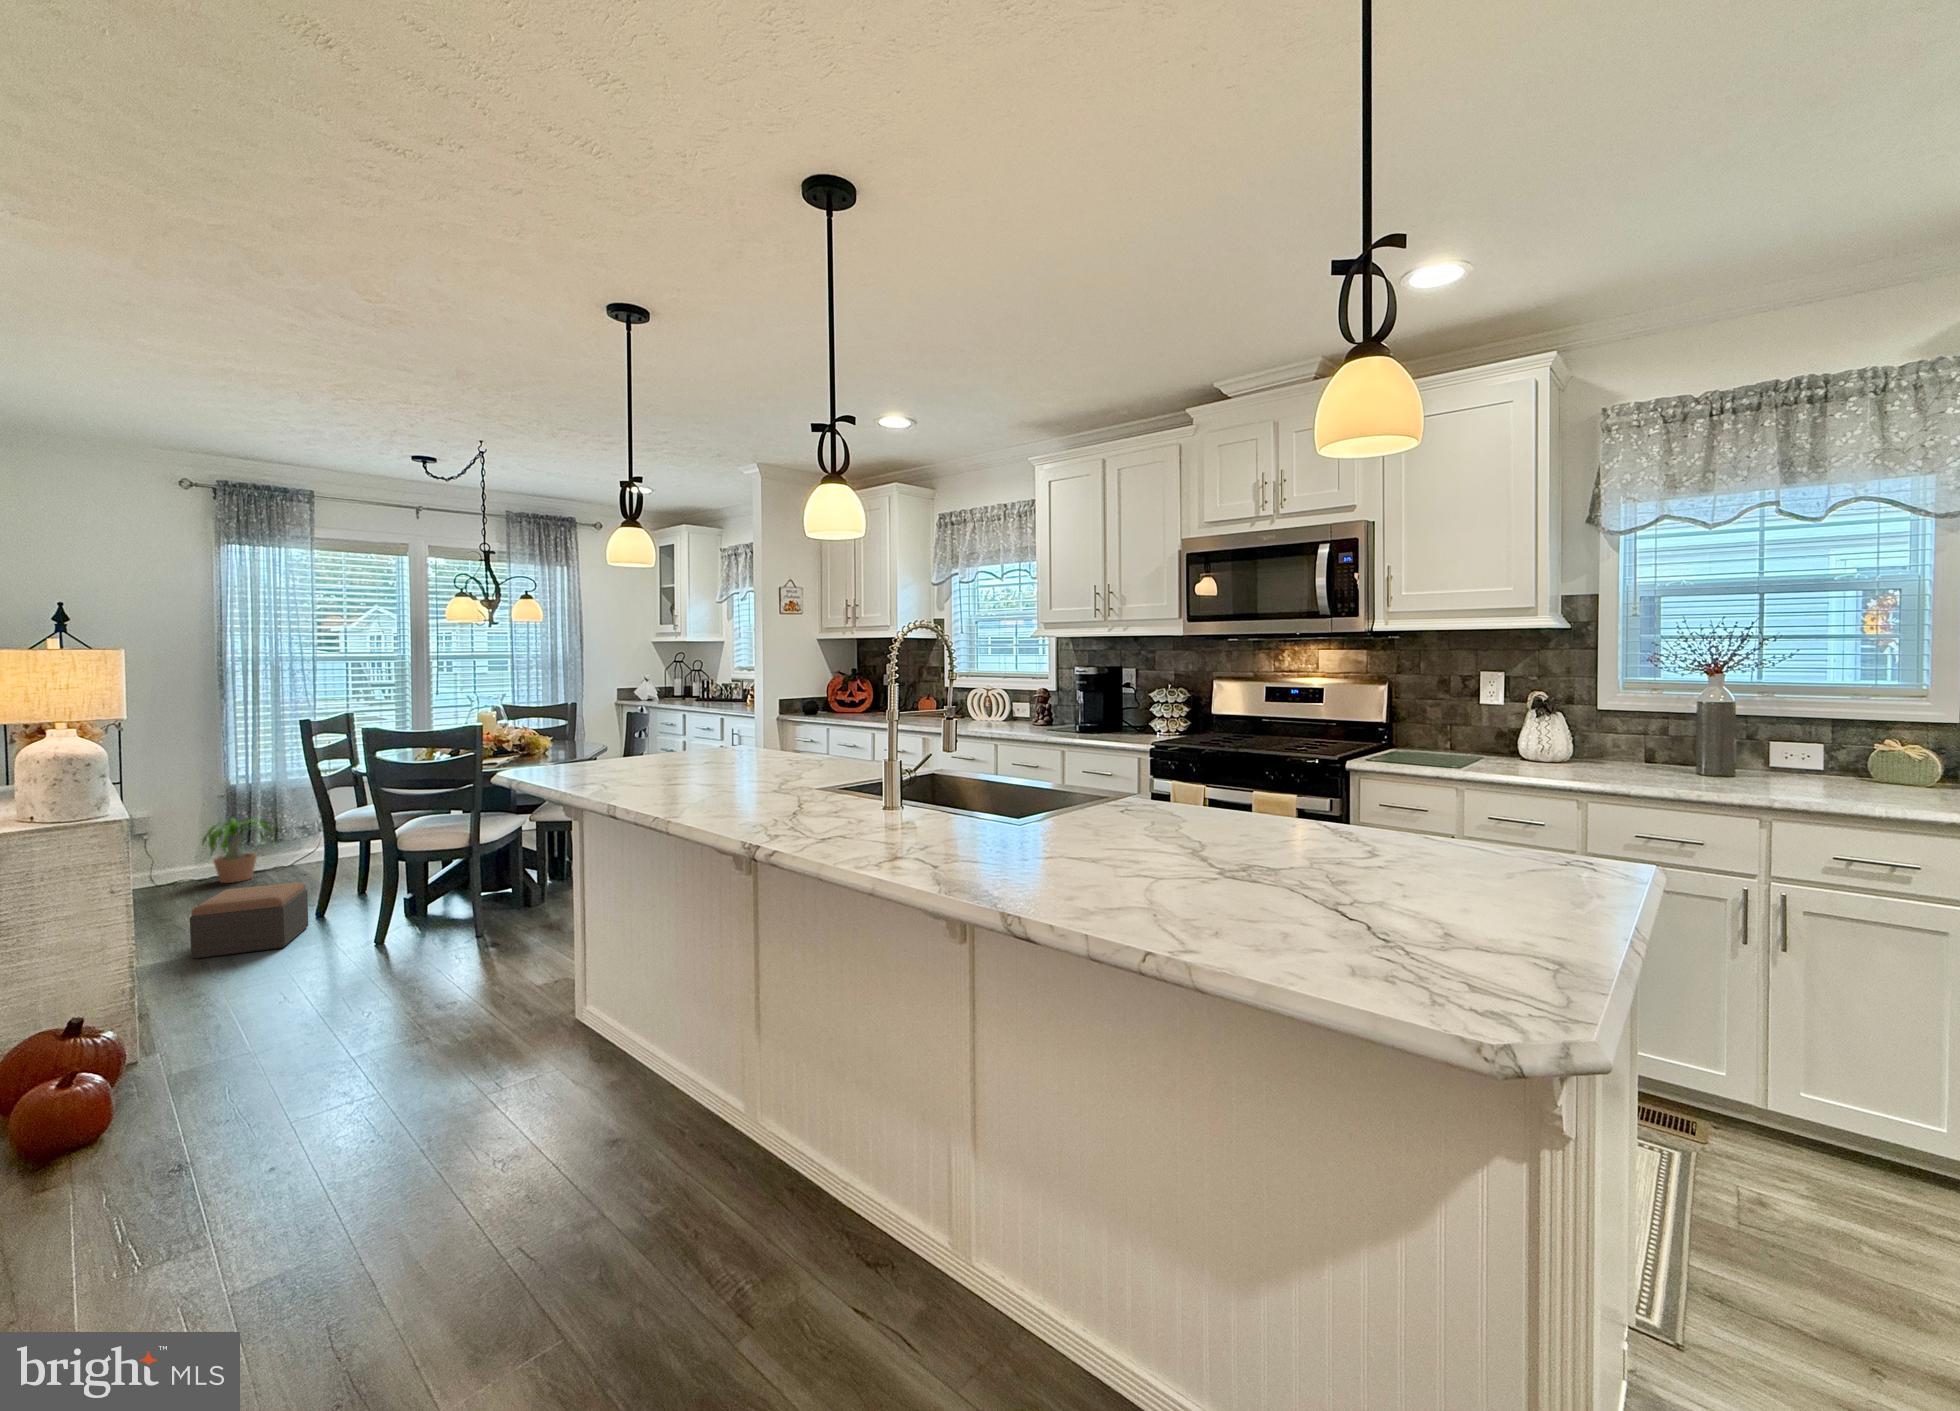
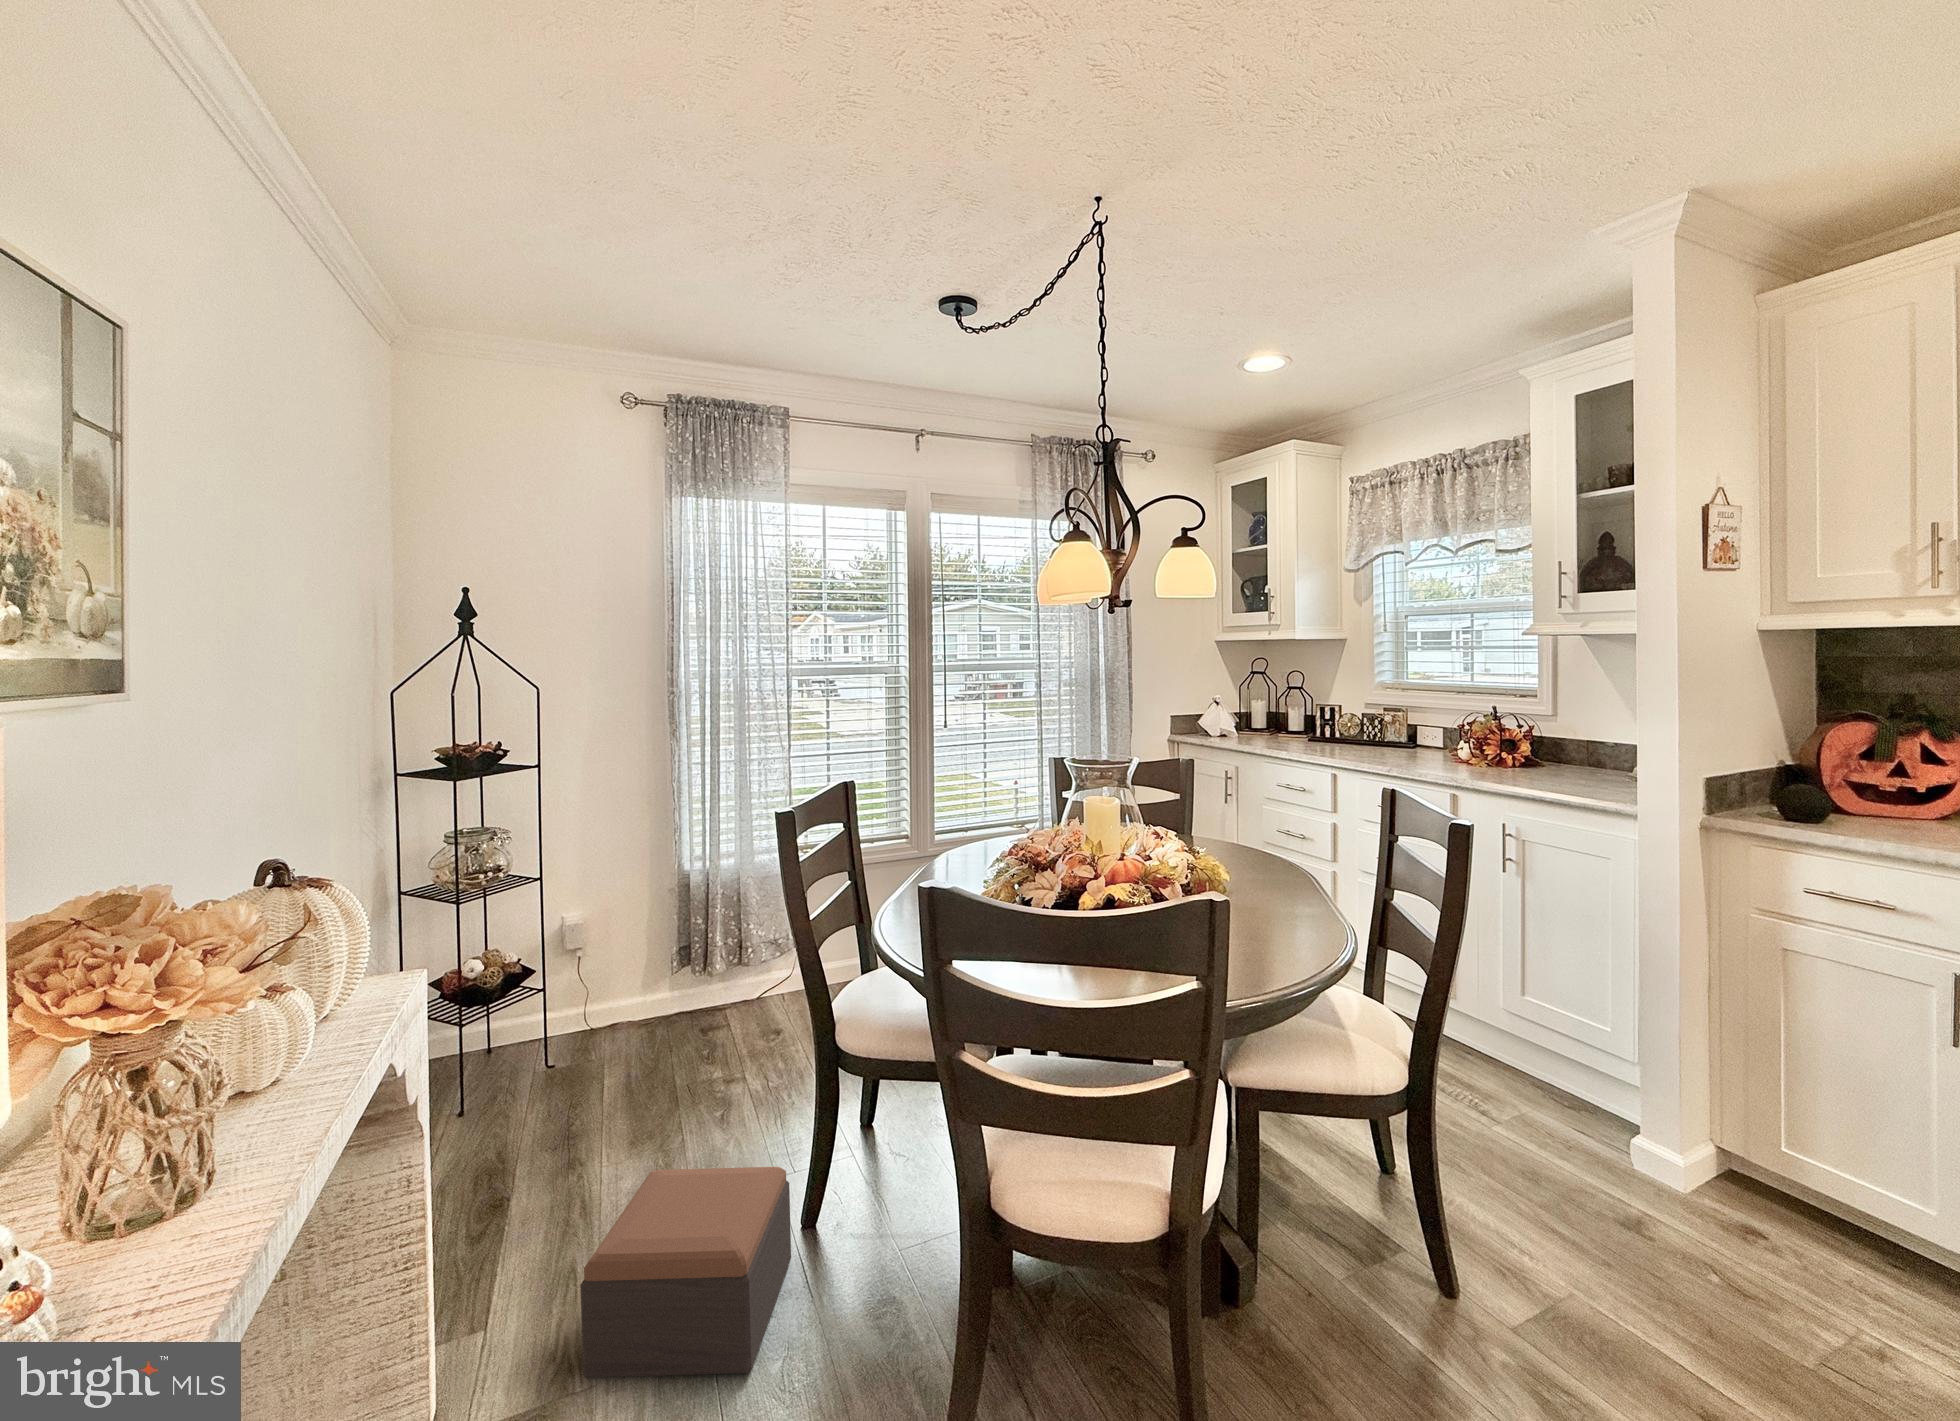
potted plant: present [202,818,273,883] -> none [633,929,756,1040]

